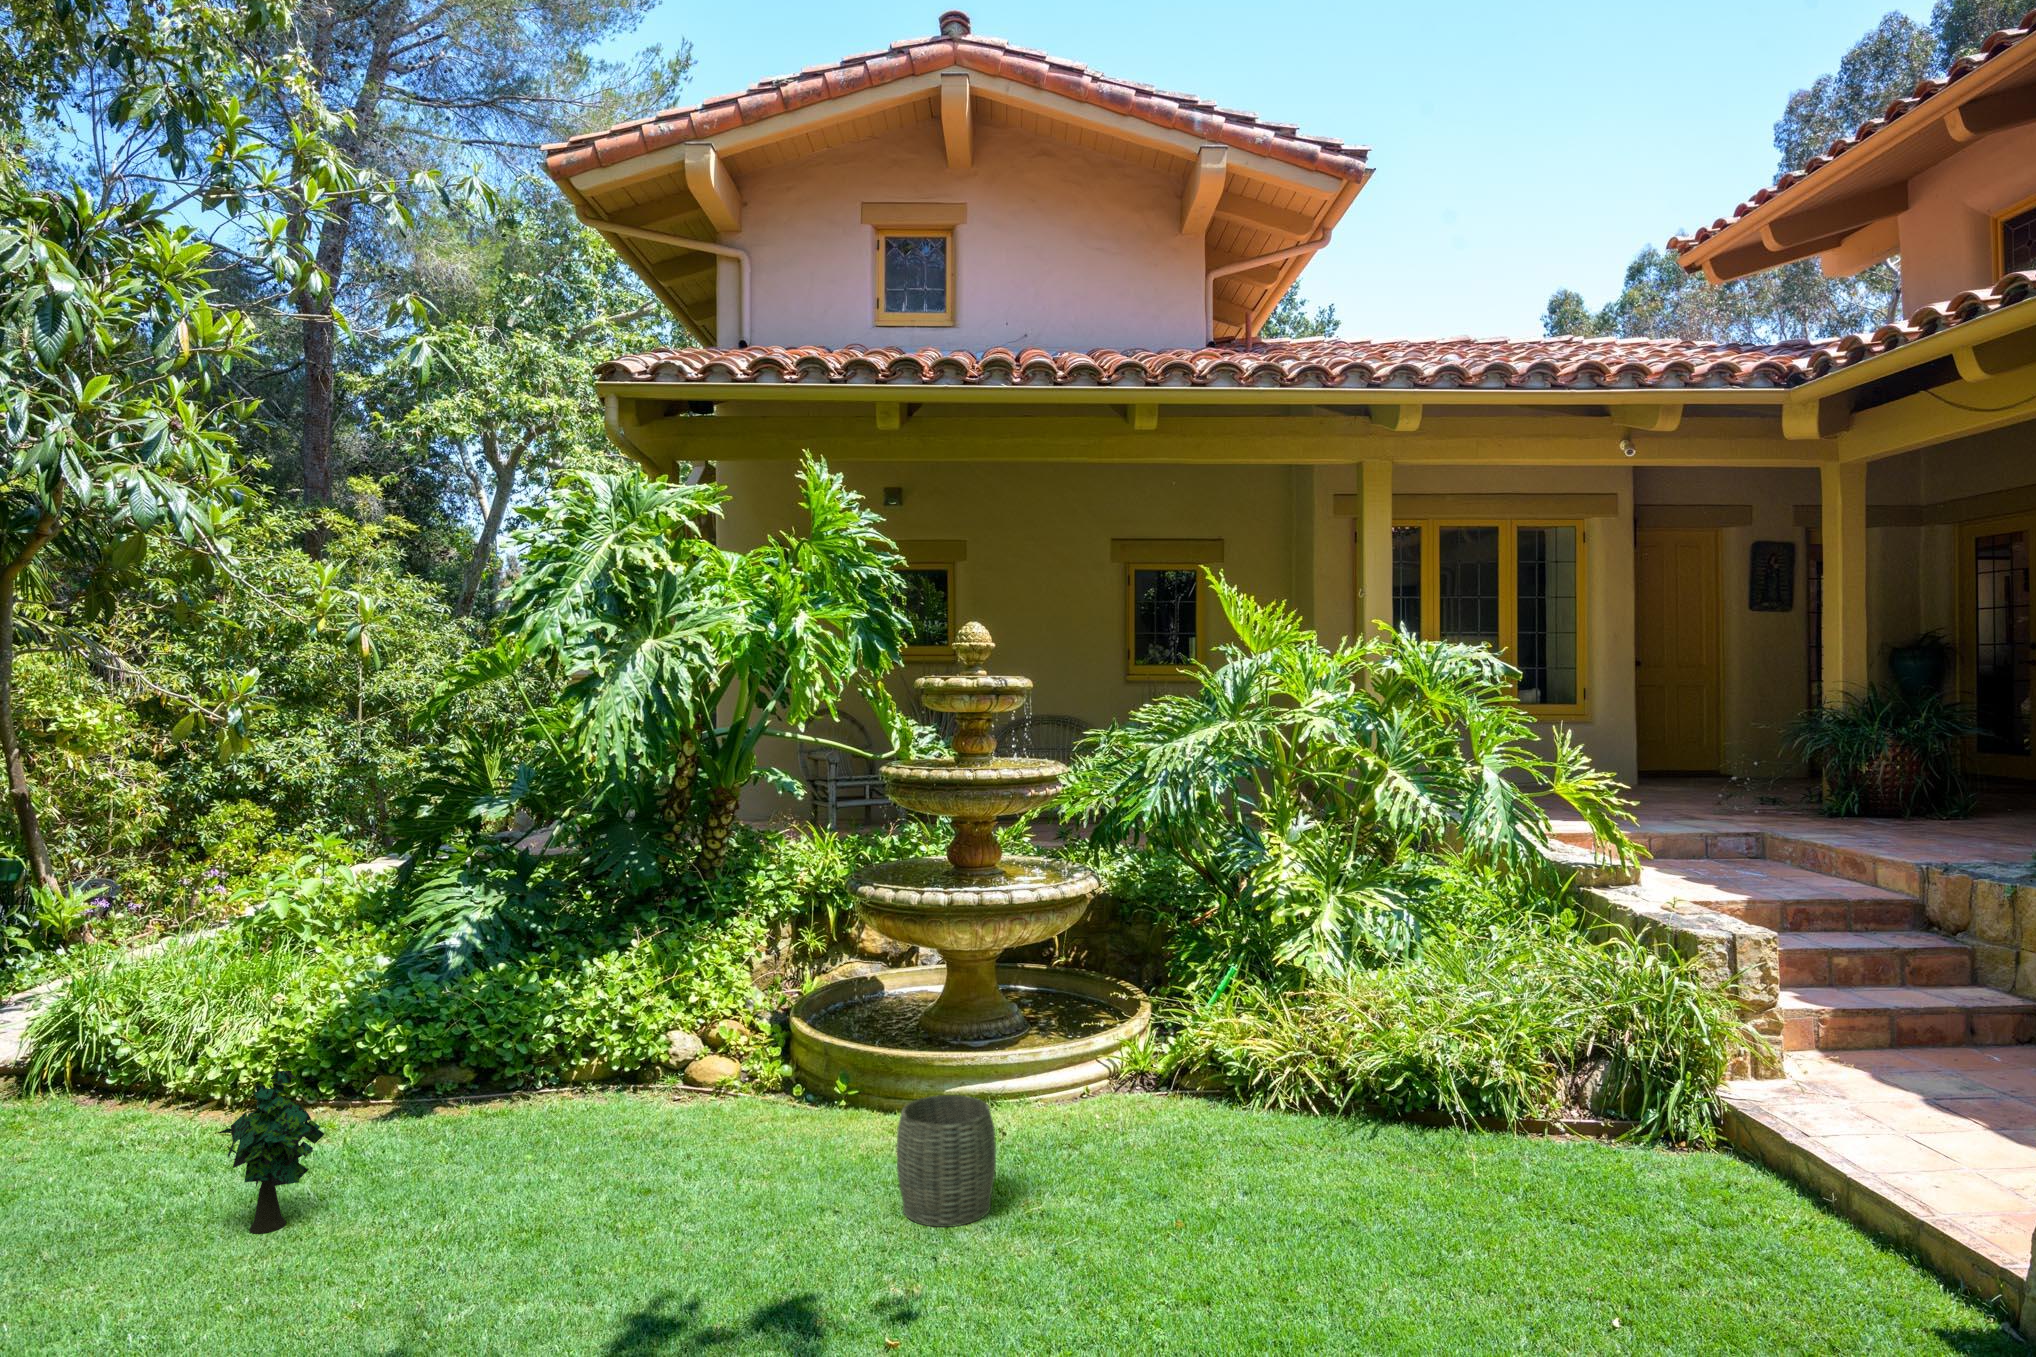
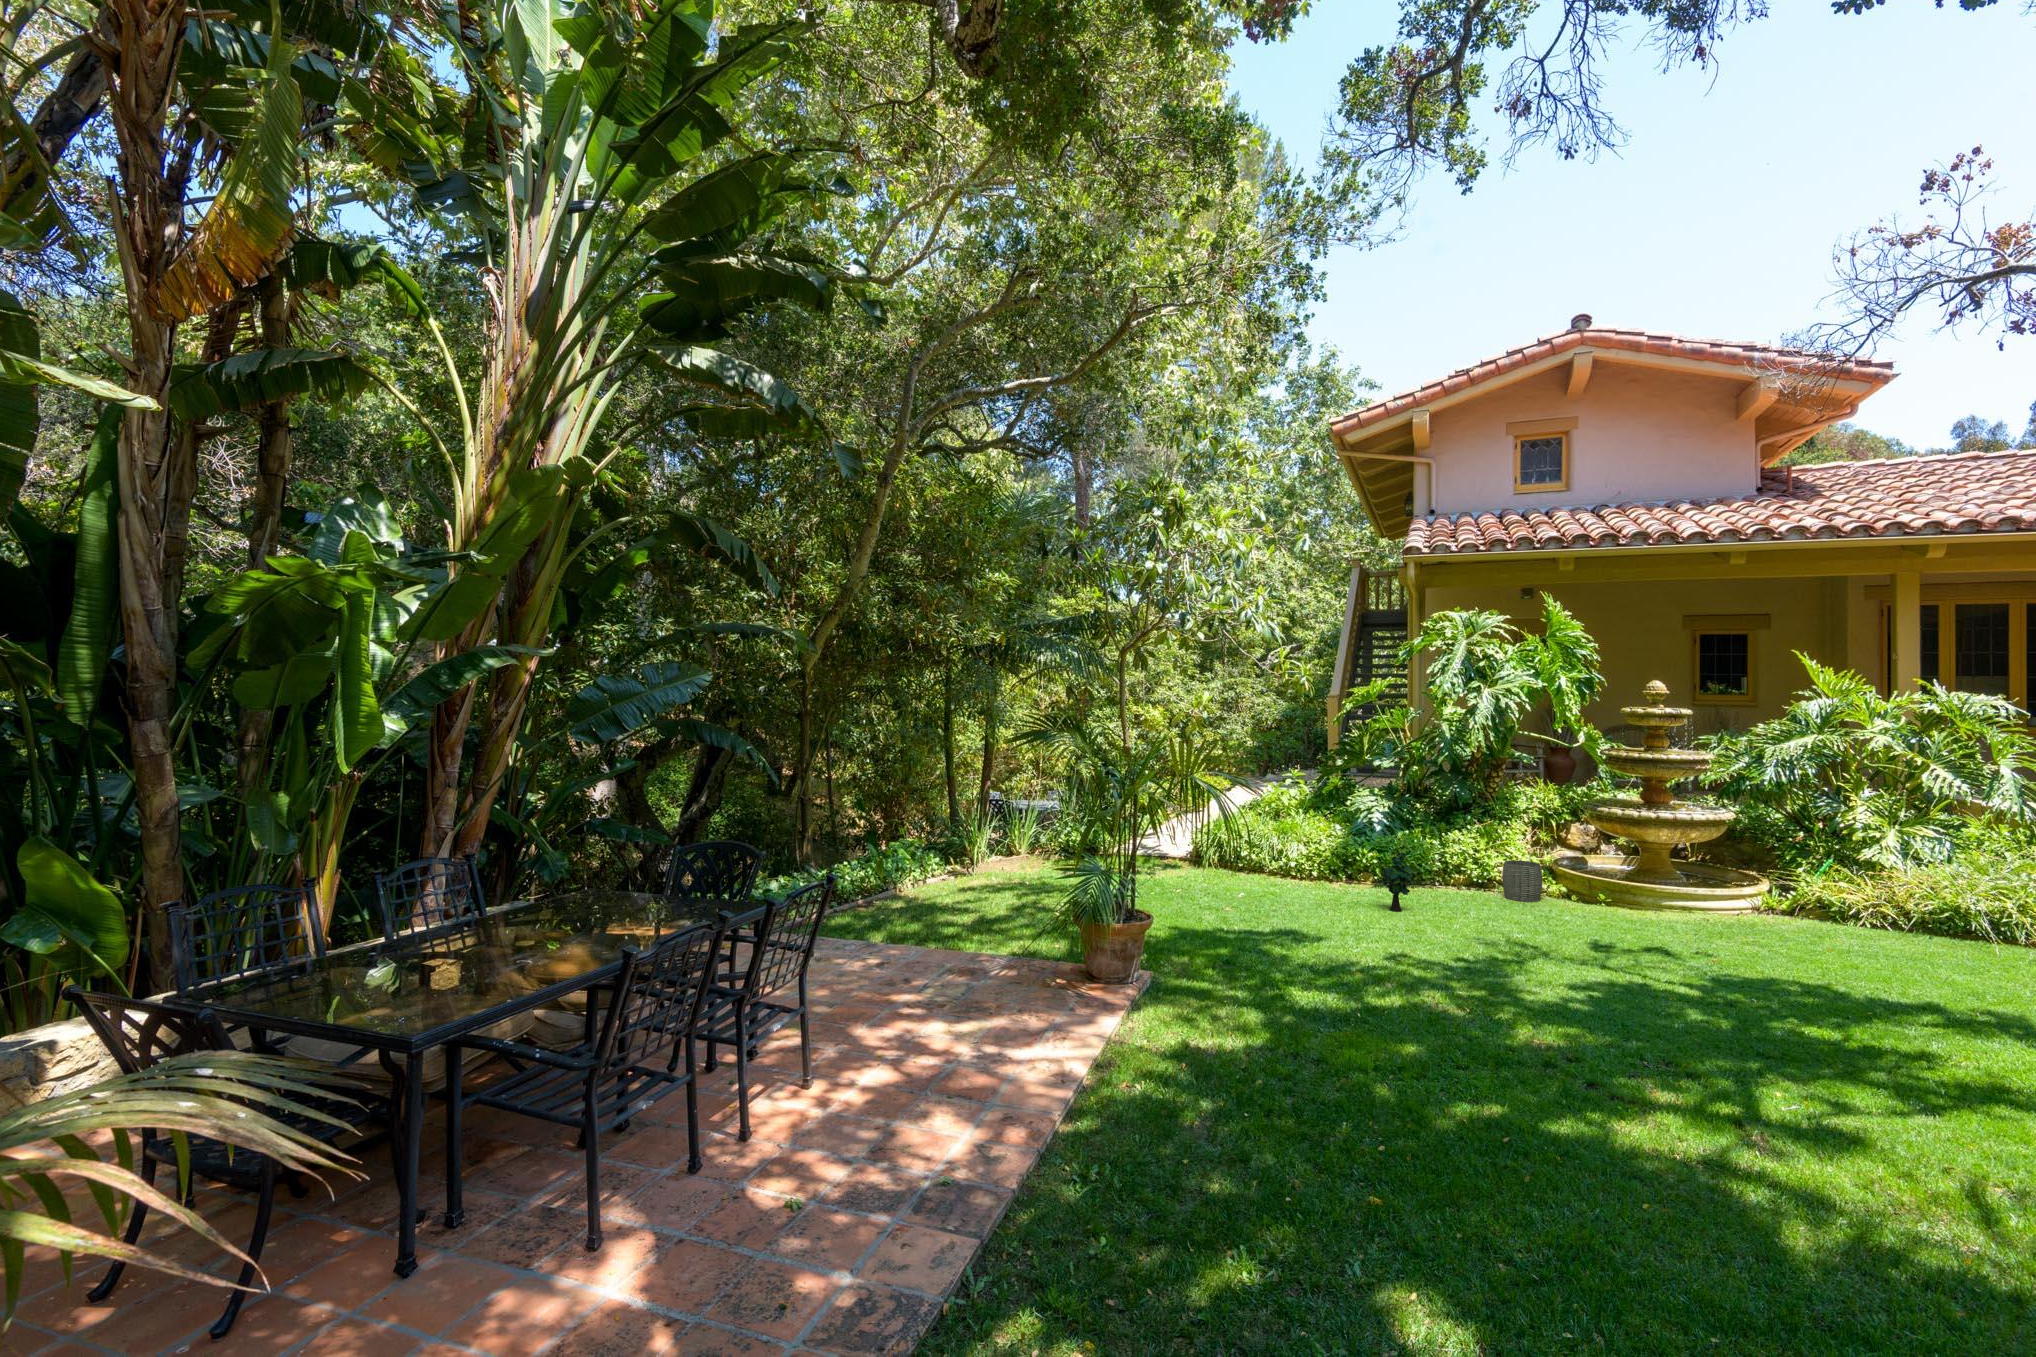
woven basket: present [897,1095,996,1227] -> present [1502,860,1542,902]

